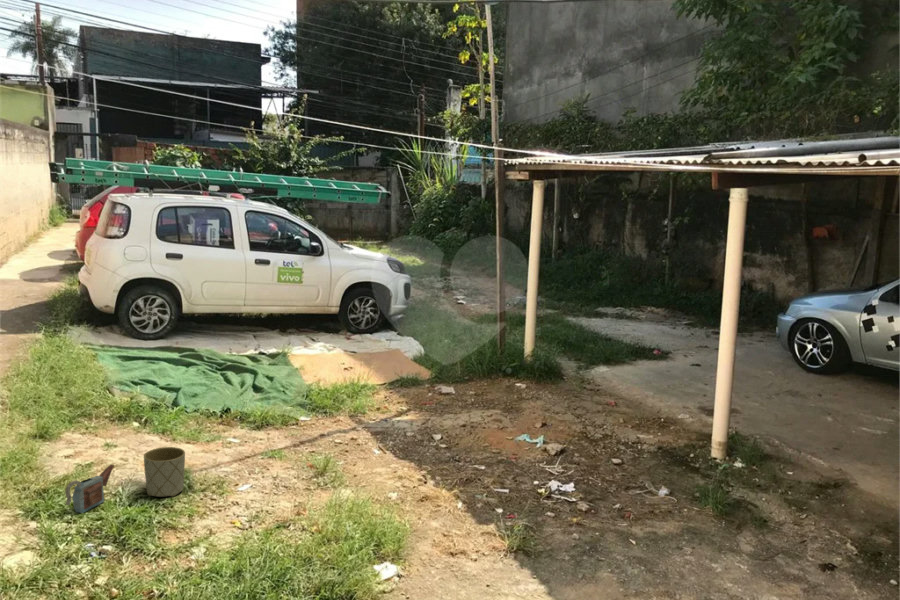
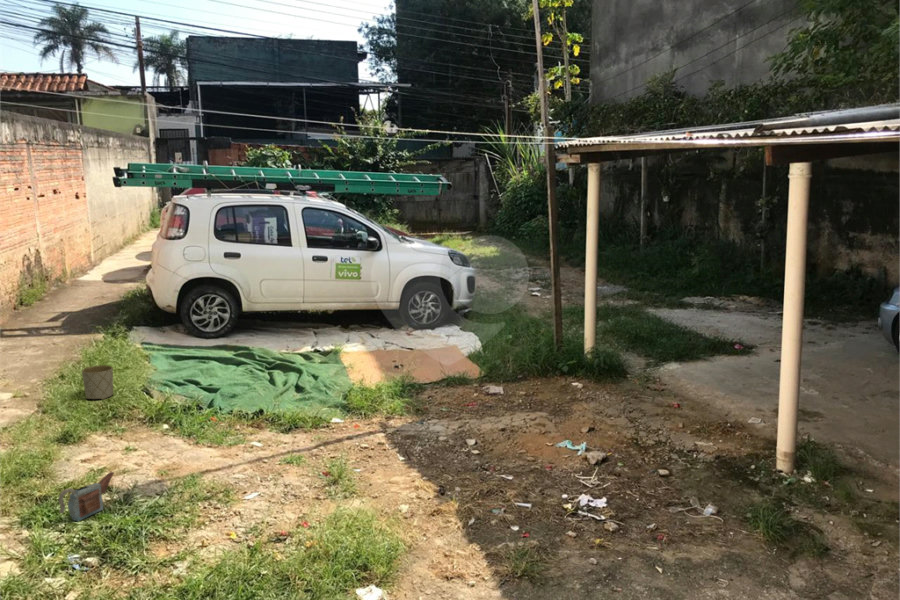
planter: present [144,447,185,497] -> present [82,365,113,399]

